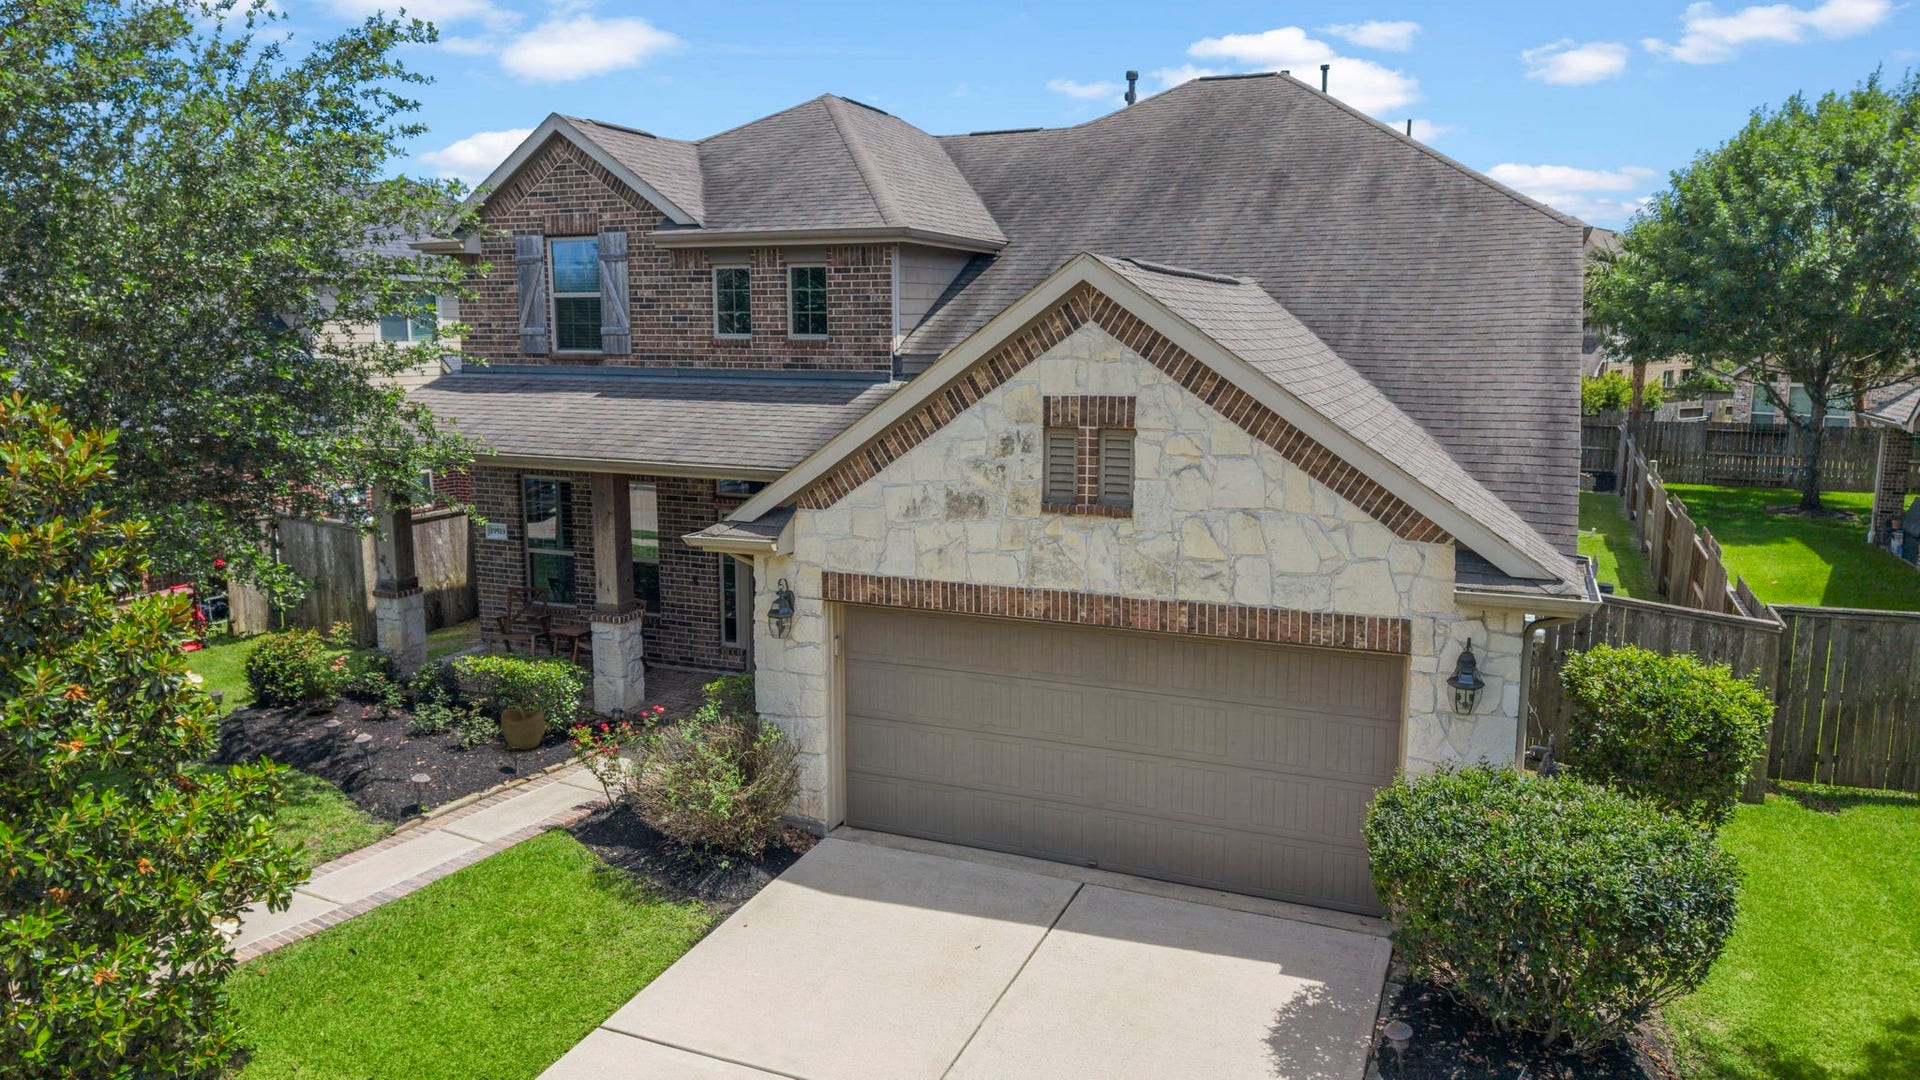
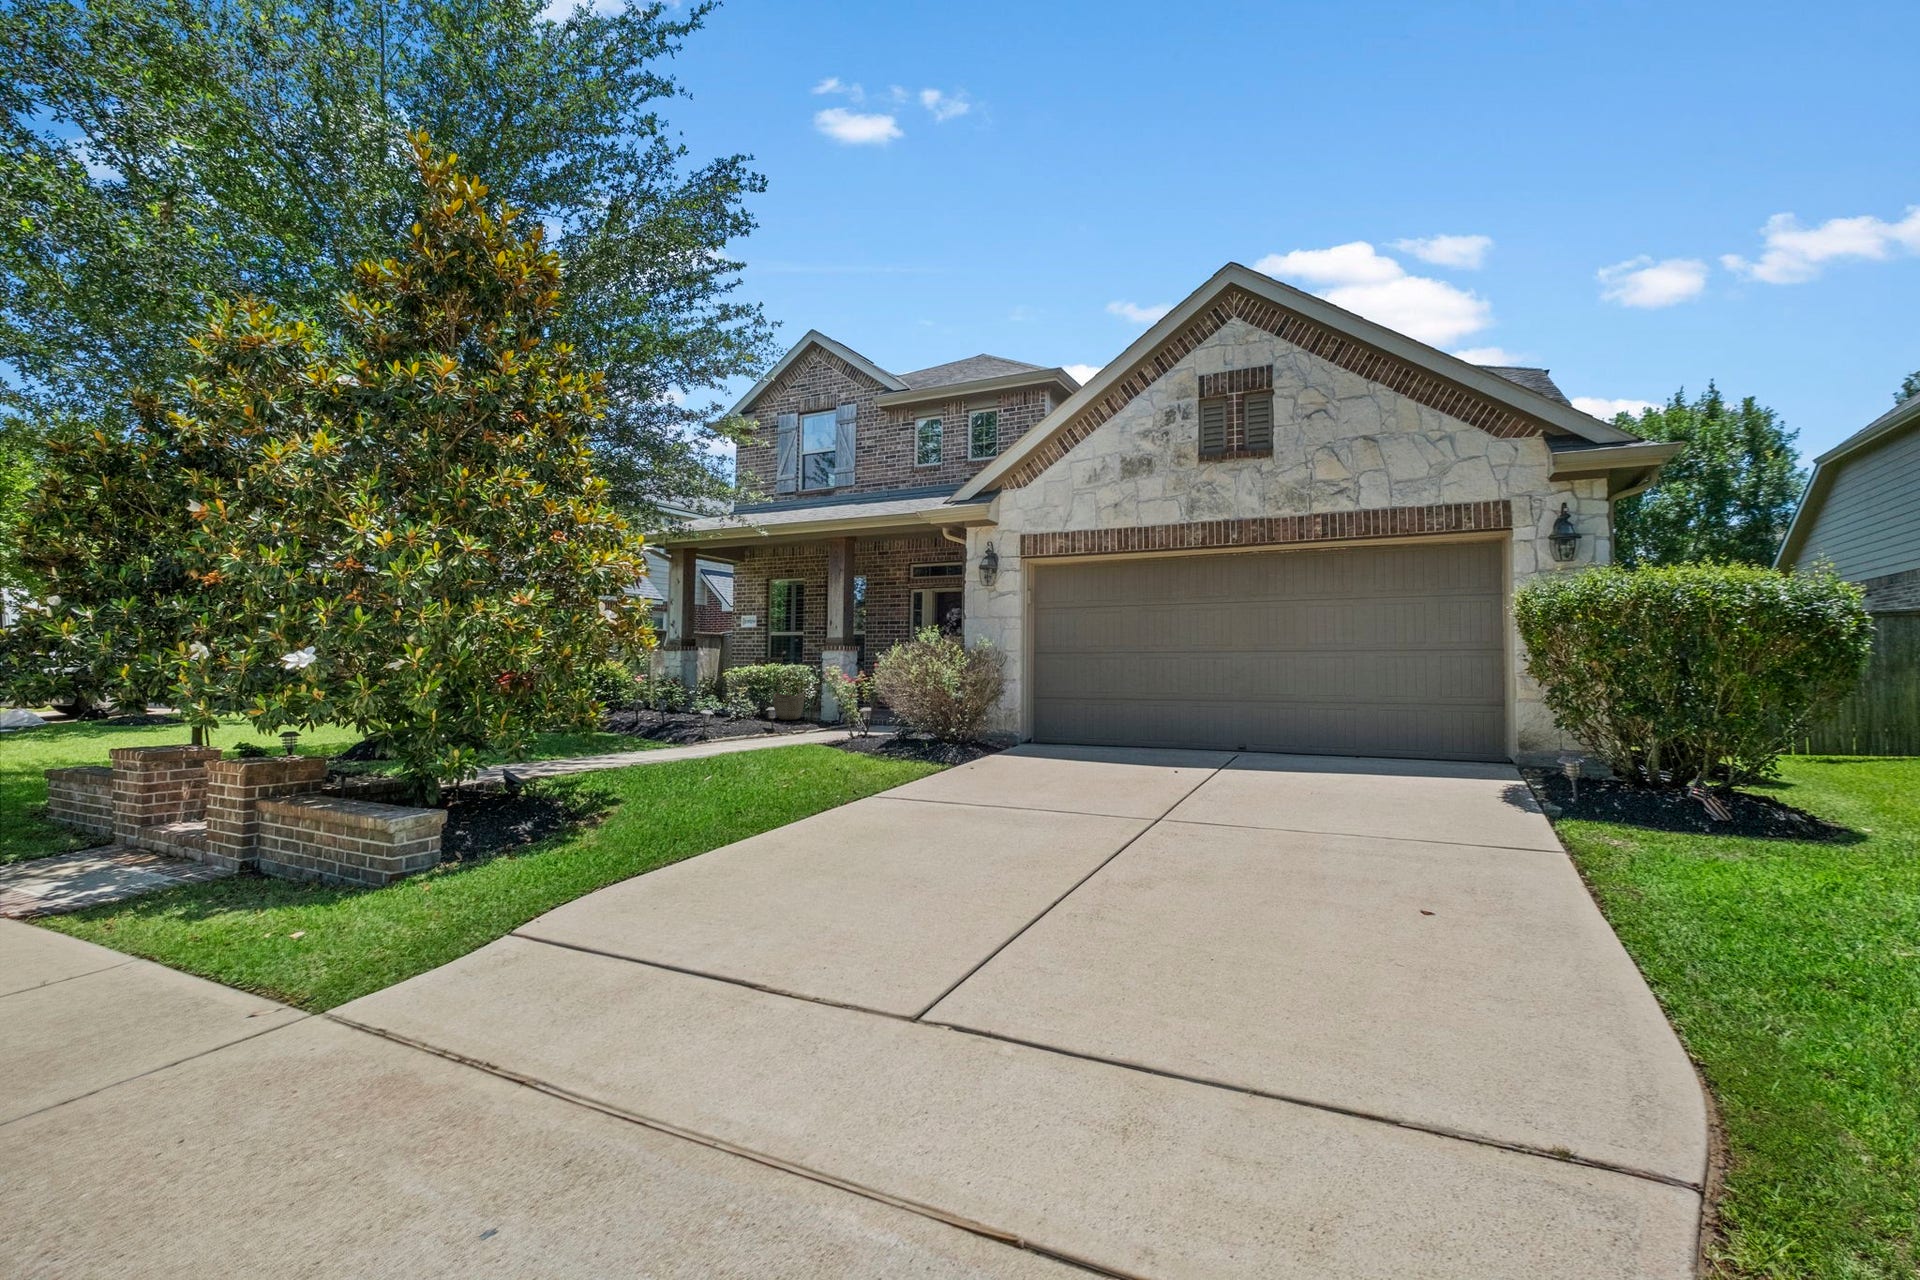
potted tree: present [304,671,334,719] -> none [629,676,653,714]

